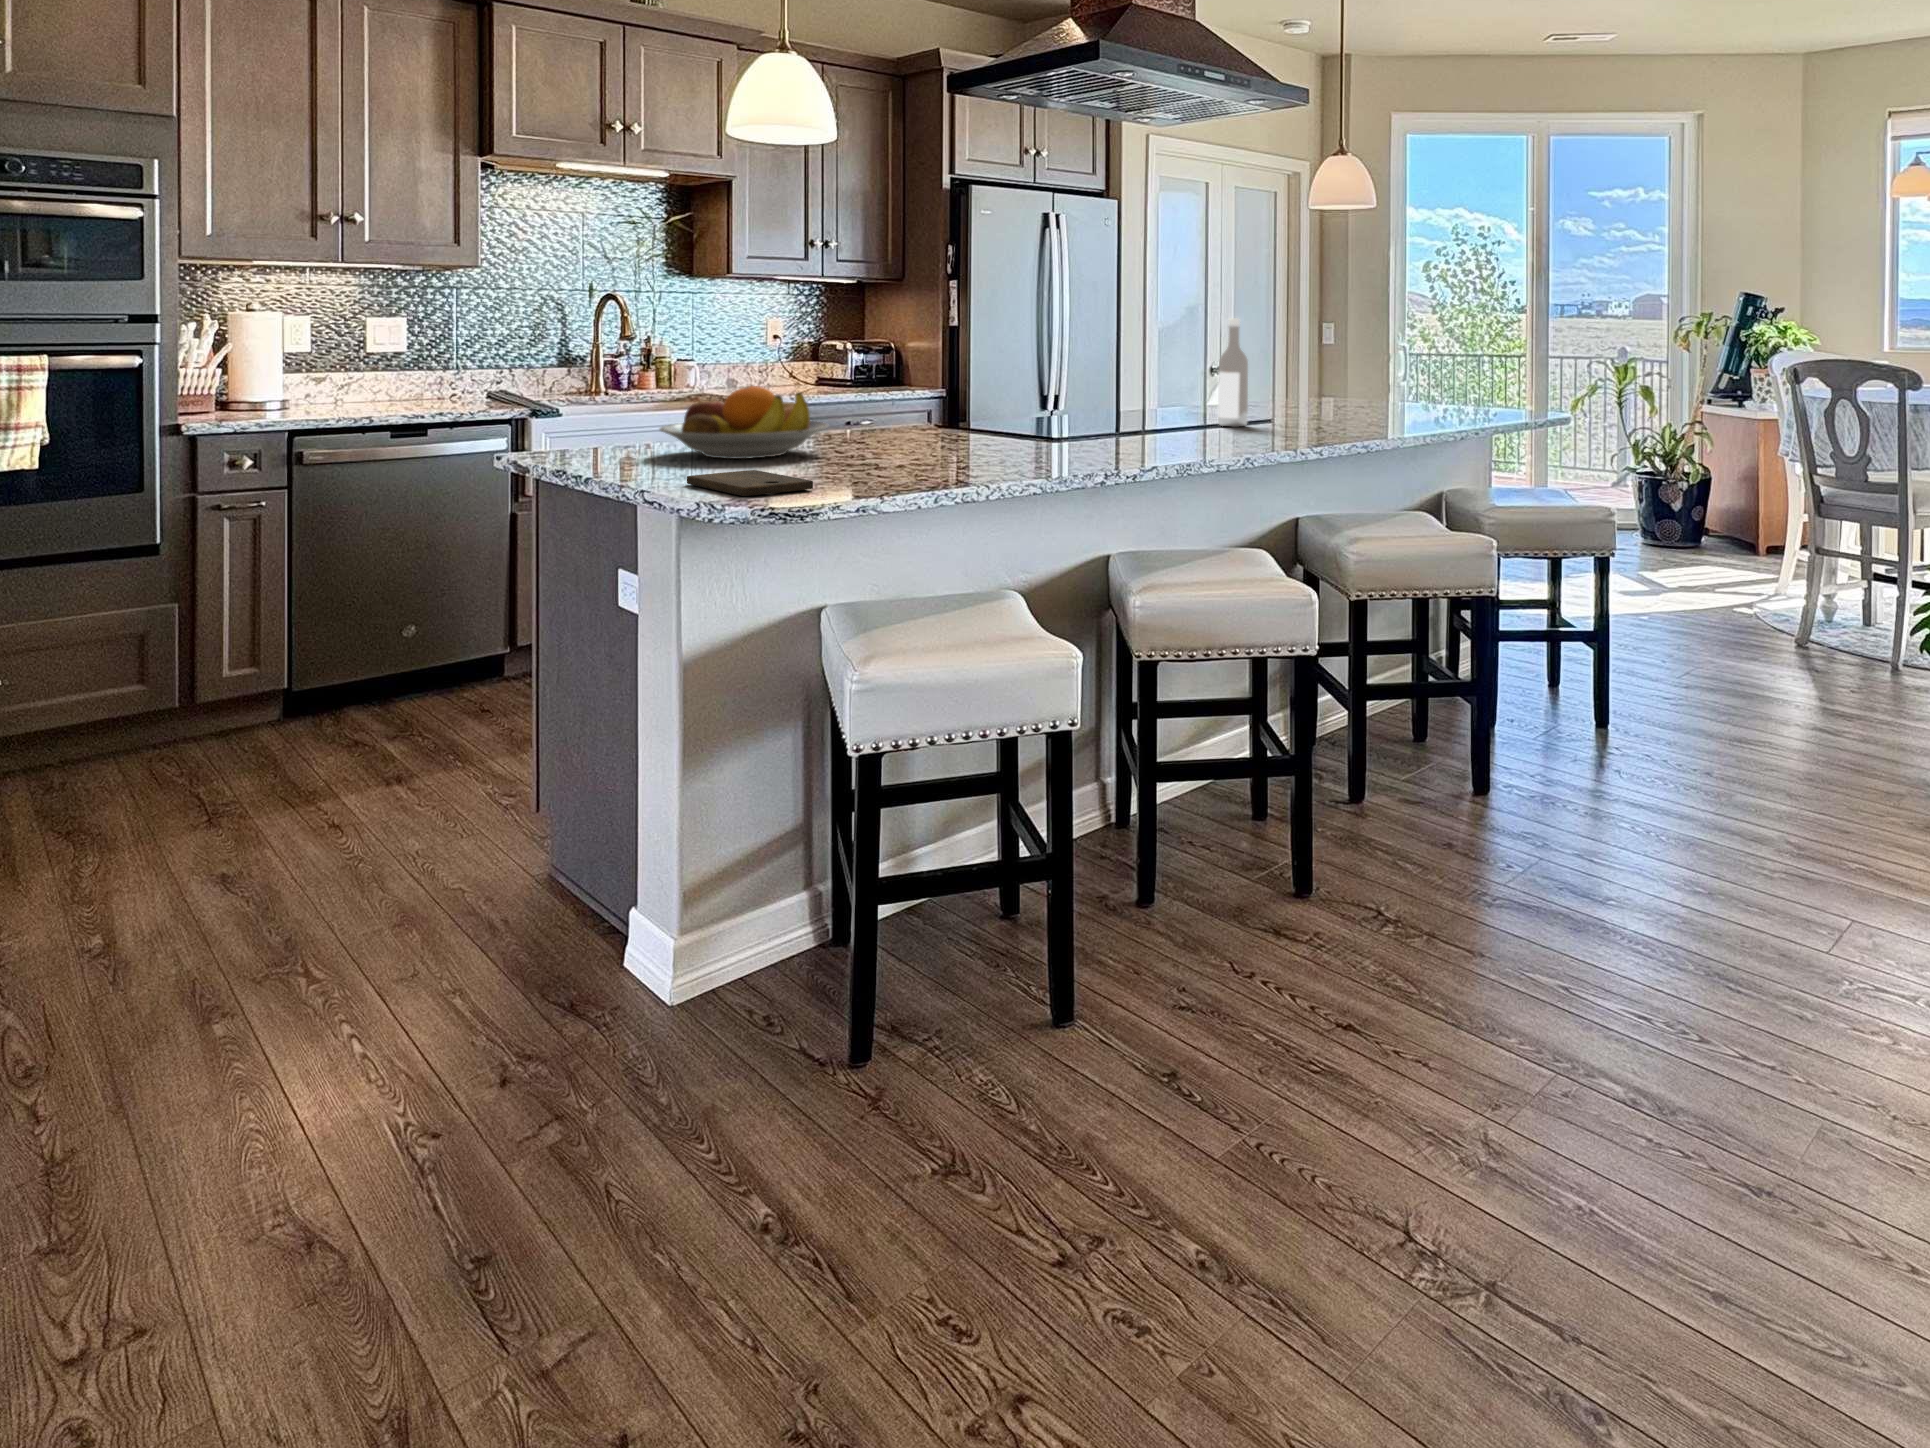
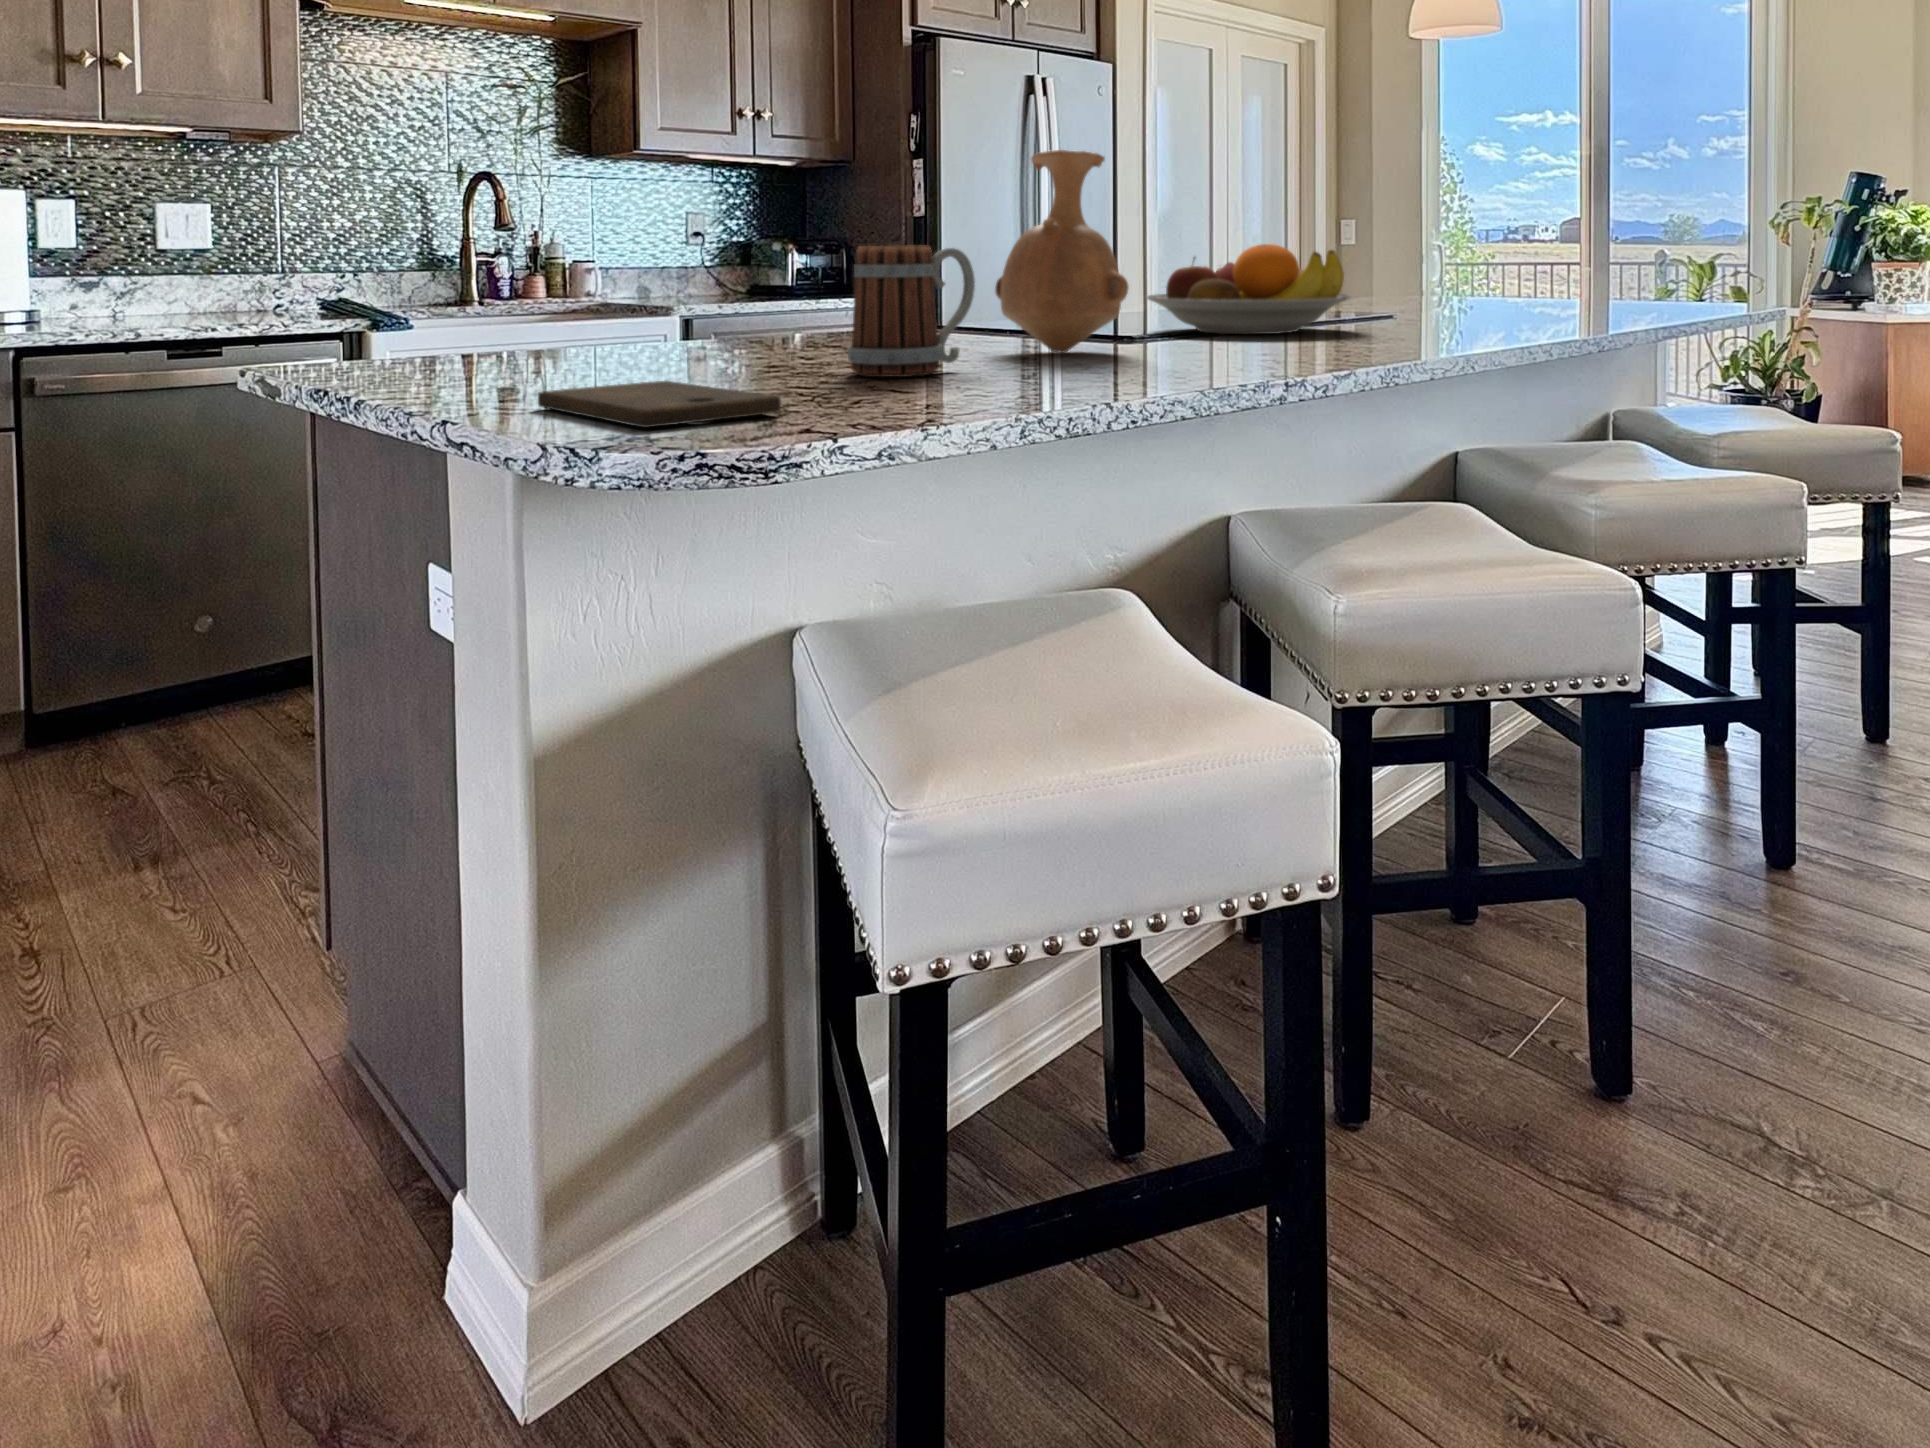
wine bottle: present [1218,318,1248,427] -> none [1339,165,1383,322]
vase: none [960,327,1037,451] -> present [995,149,1129,353]
fruit bowl: present [660,386,829,459] -> present [1146,244,1351,334]
mug: none [859,390,935,468] -> present [848,246,975,377]

